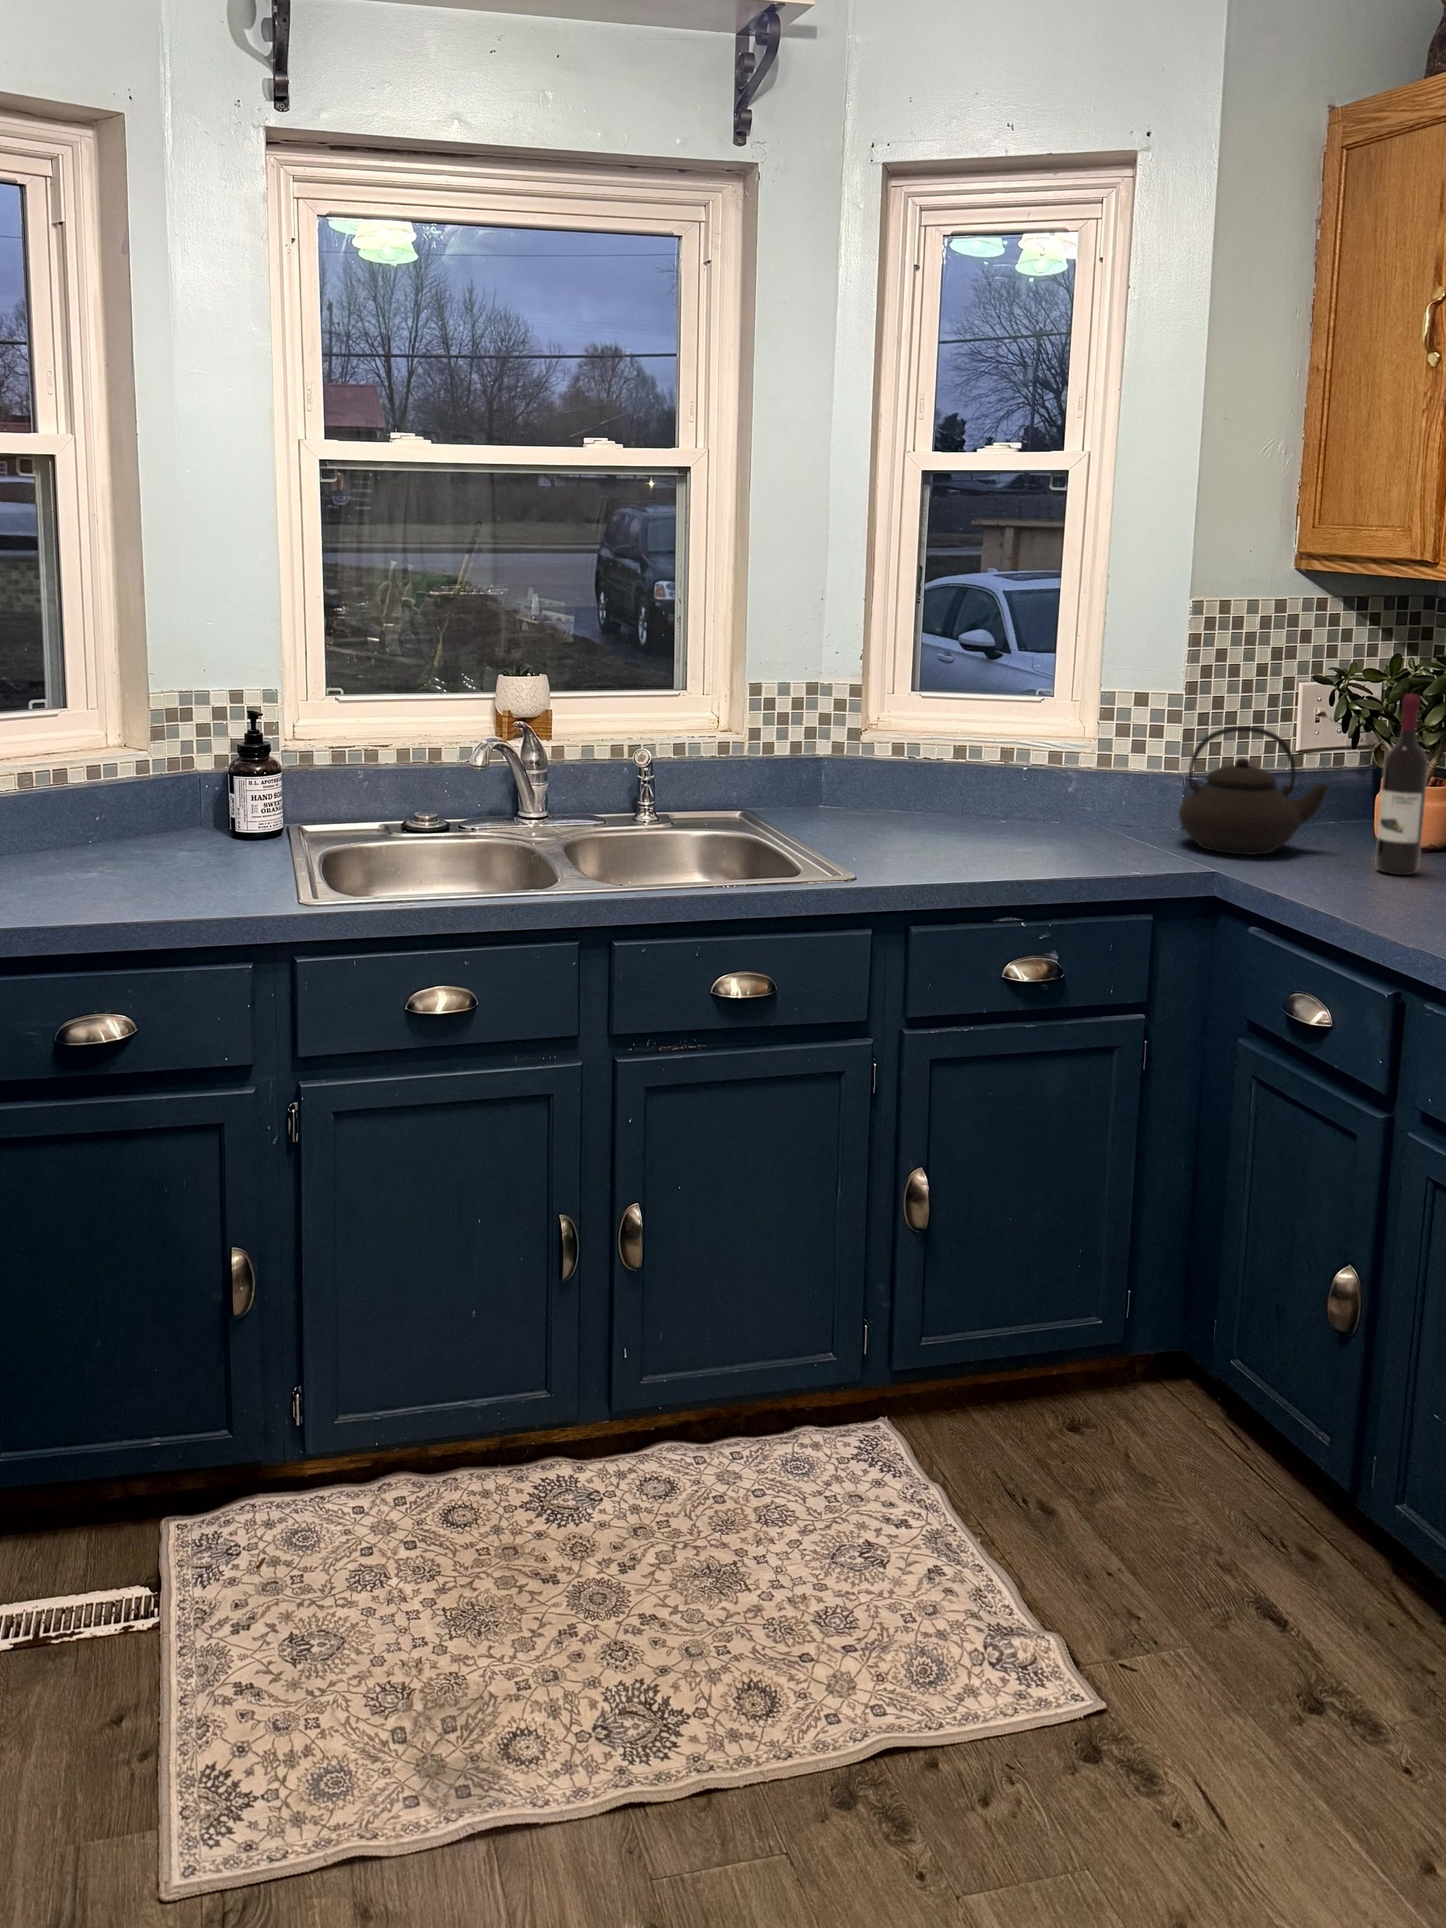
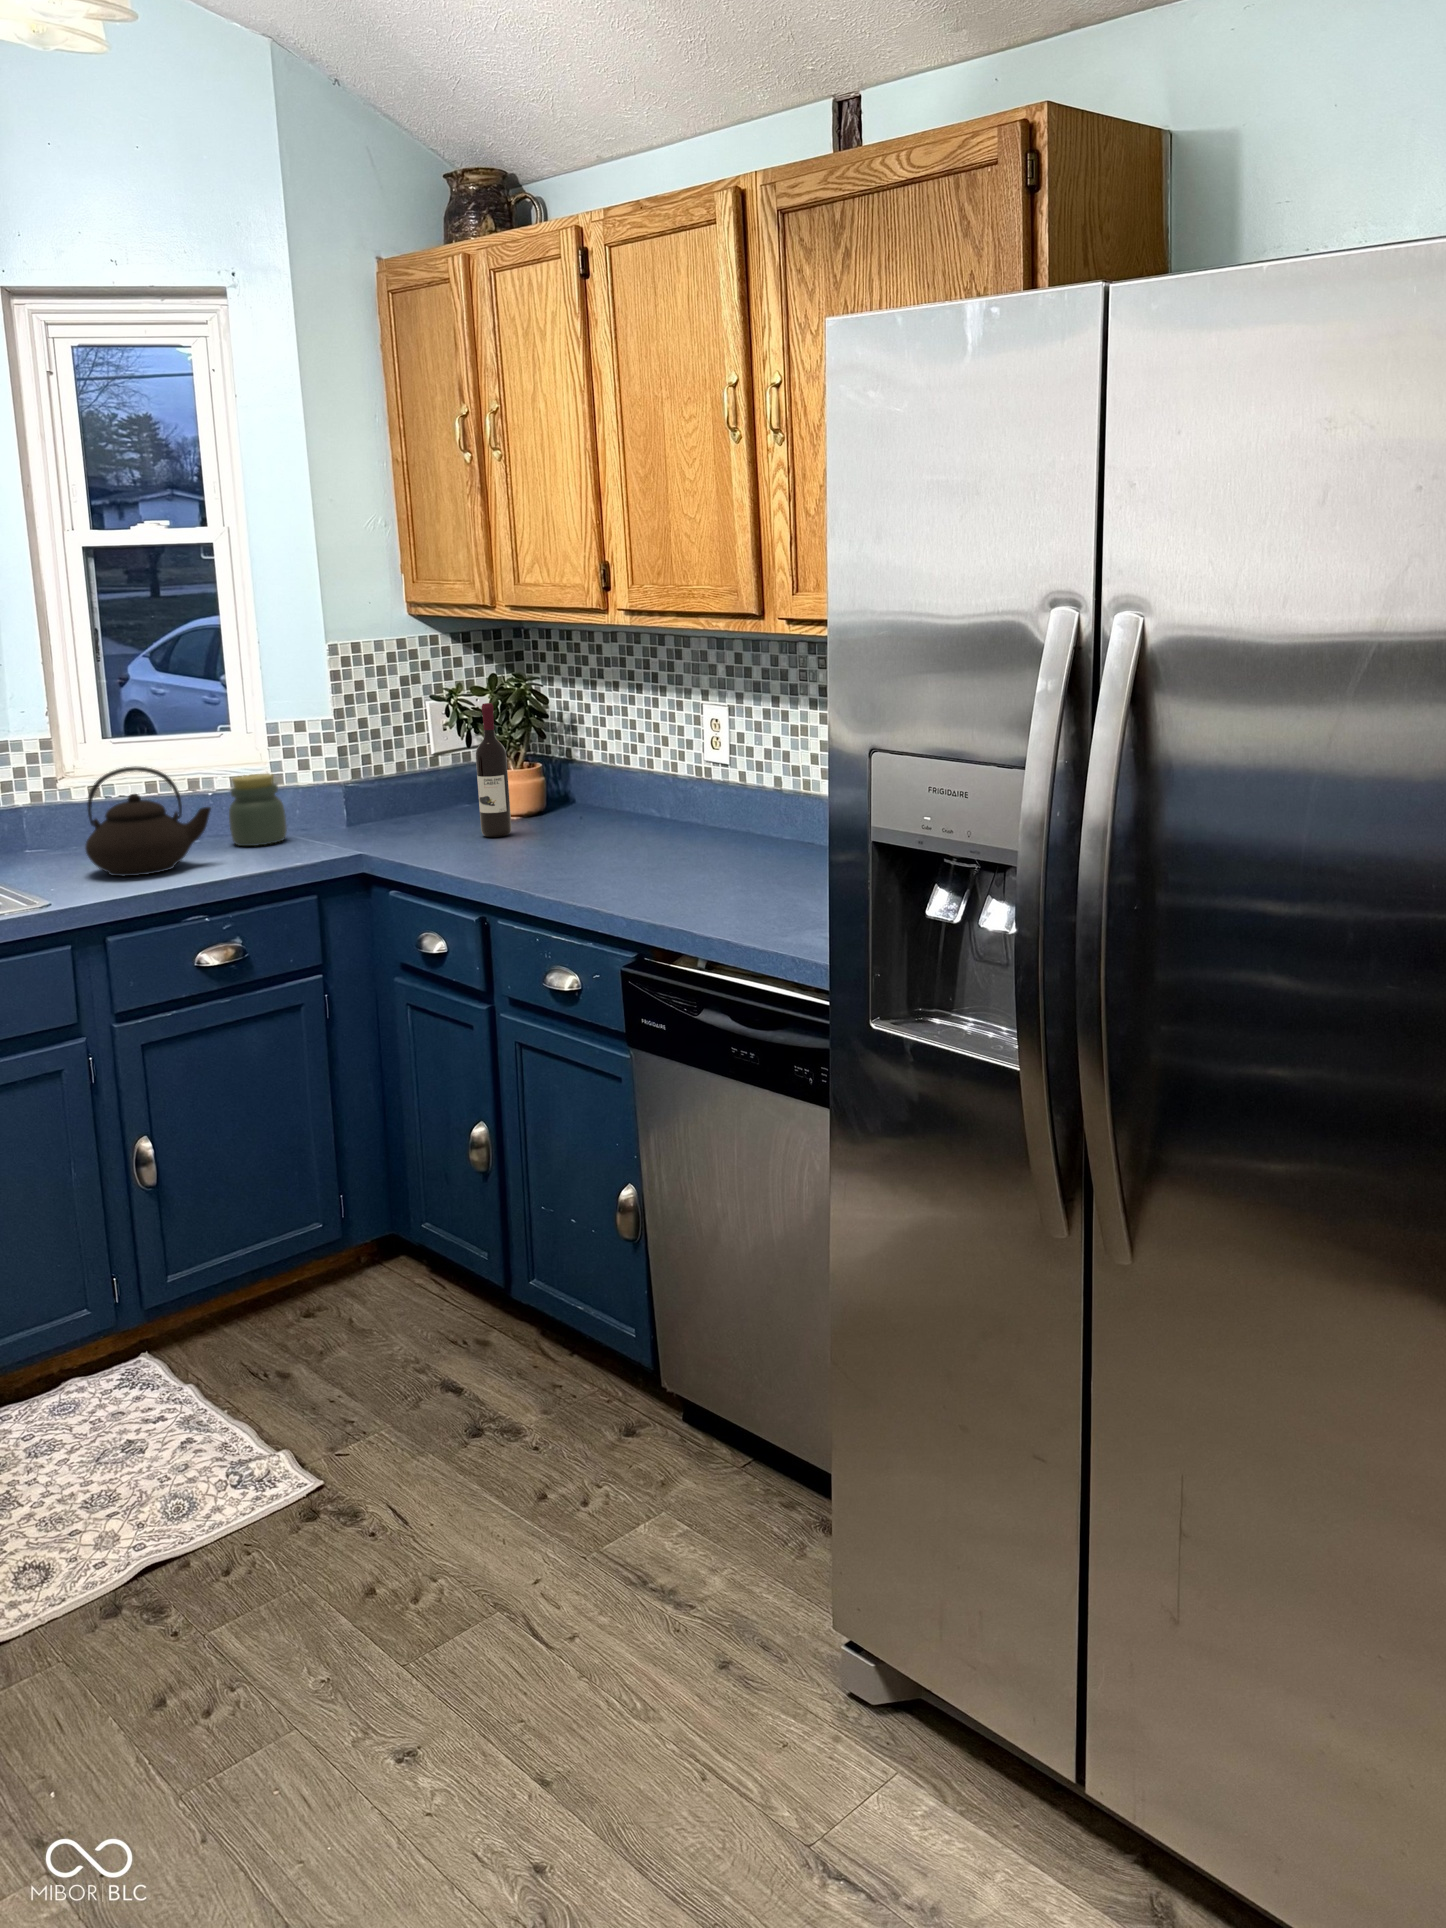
teapot: present [1179,726,1329,855] -> present [85,766,211,876]
jar: none [1049,750,1116,838] -> present [229,774,287,846]

